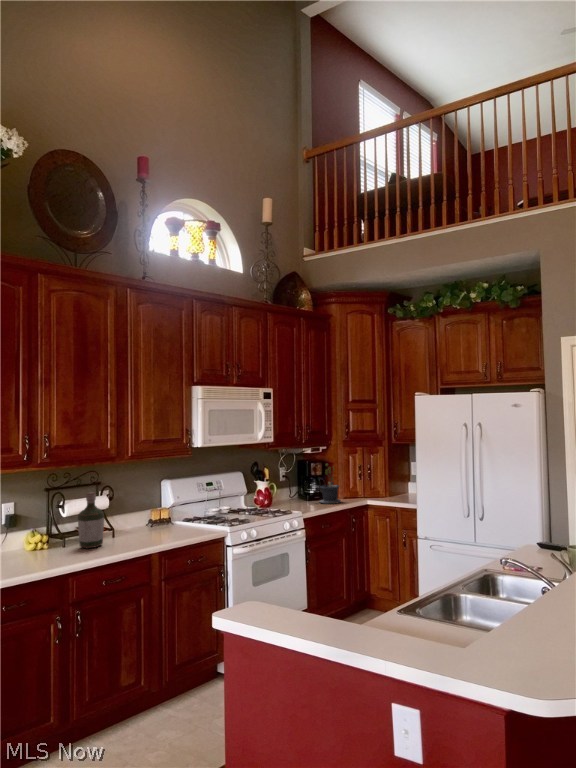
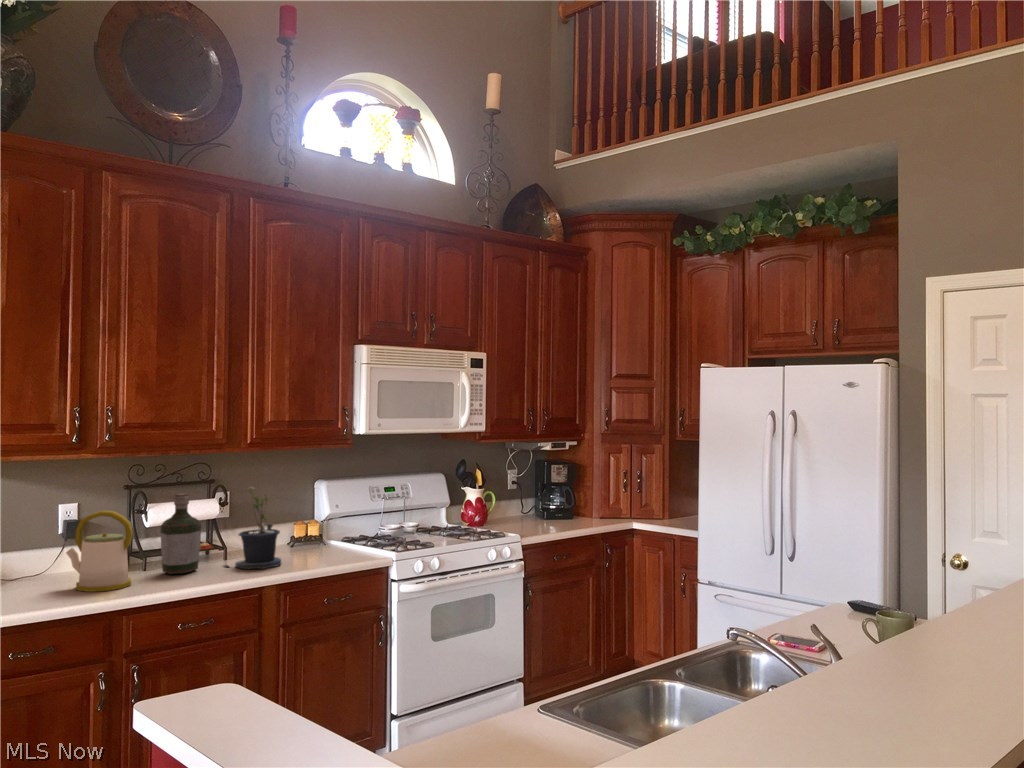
potted plant: present [320,464,341,504] -> present [224,487,281,569]
kettle: none [22,506,67,562] -> present [66,510,133,592]

